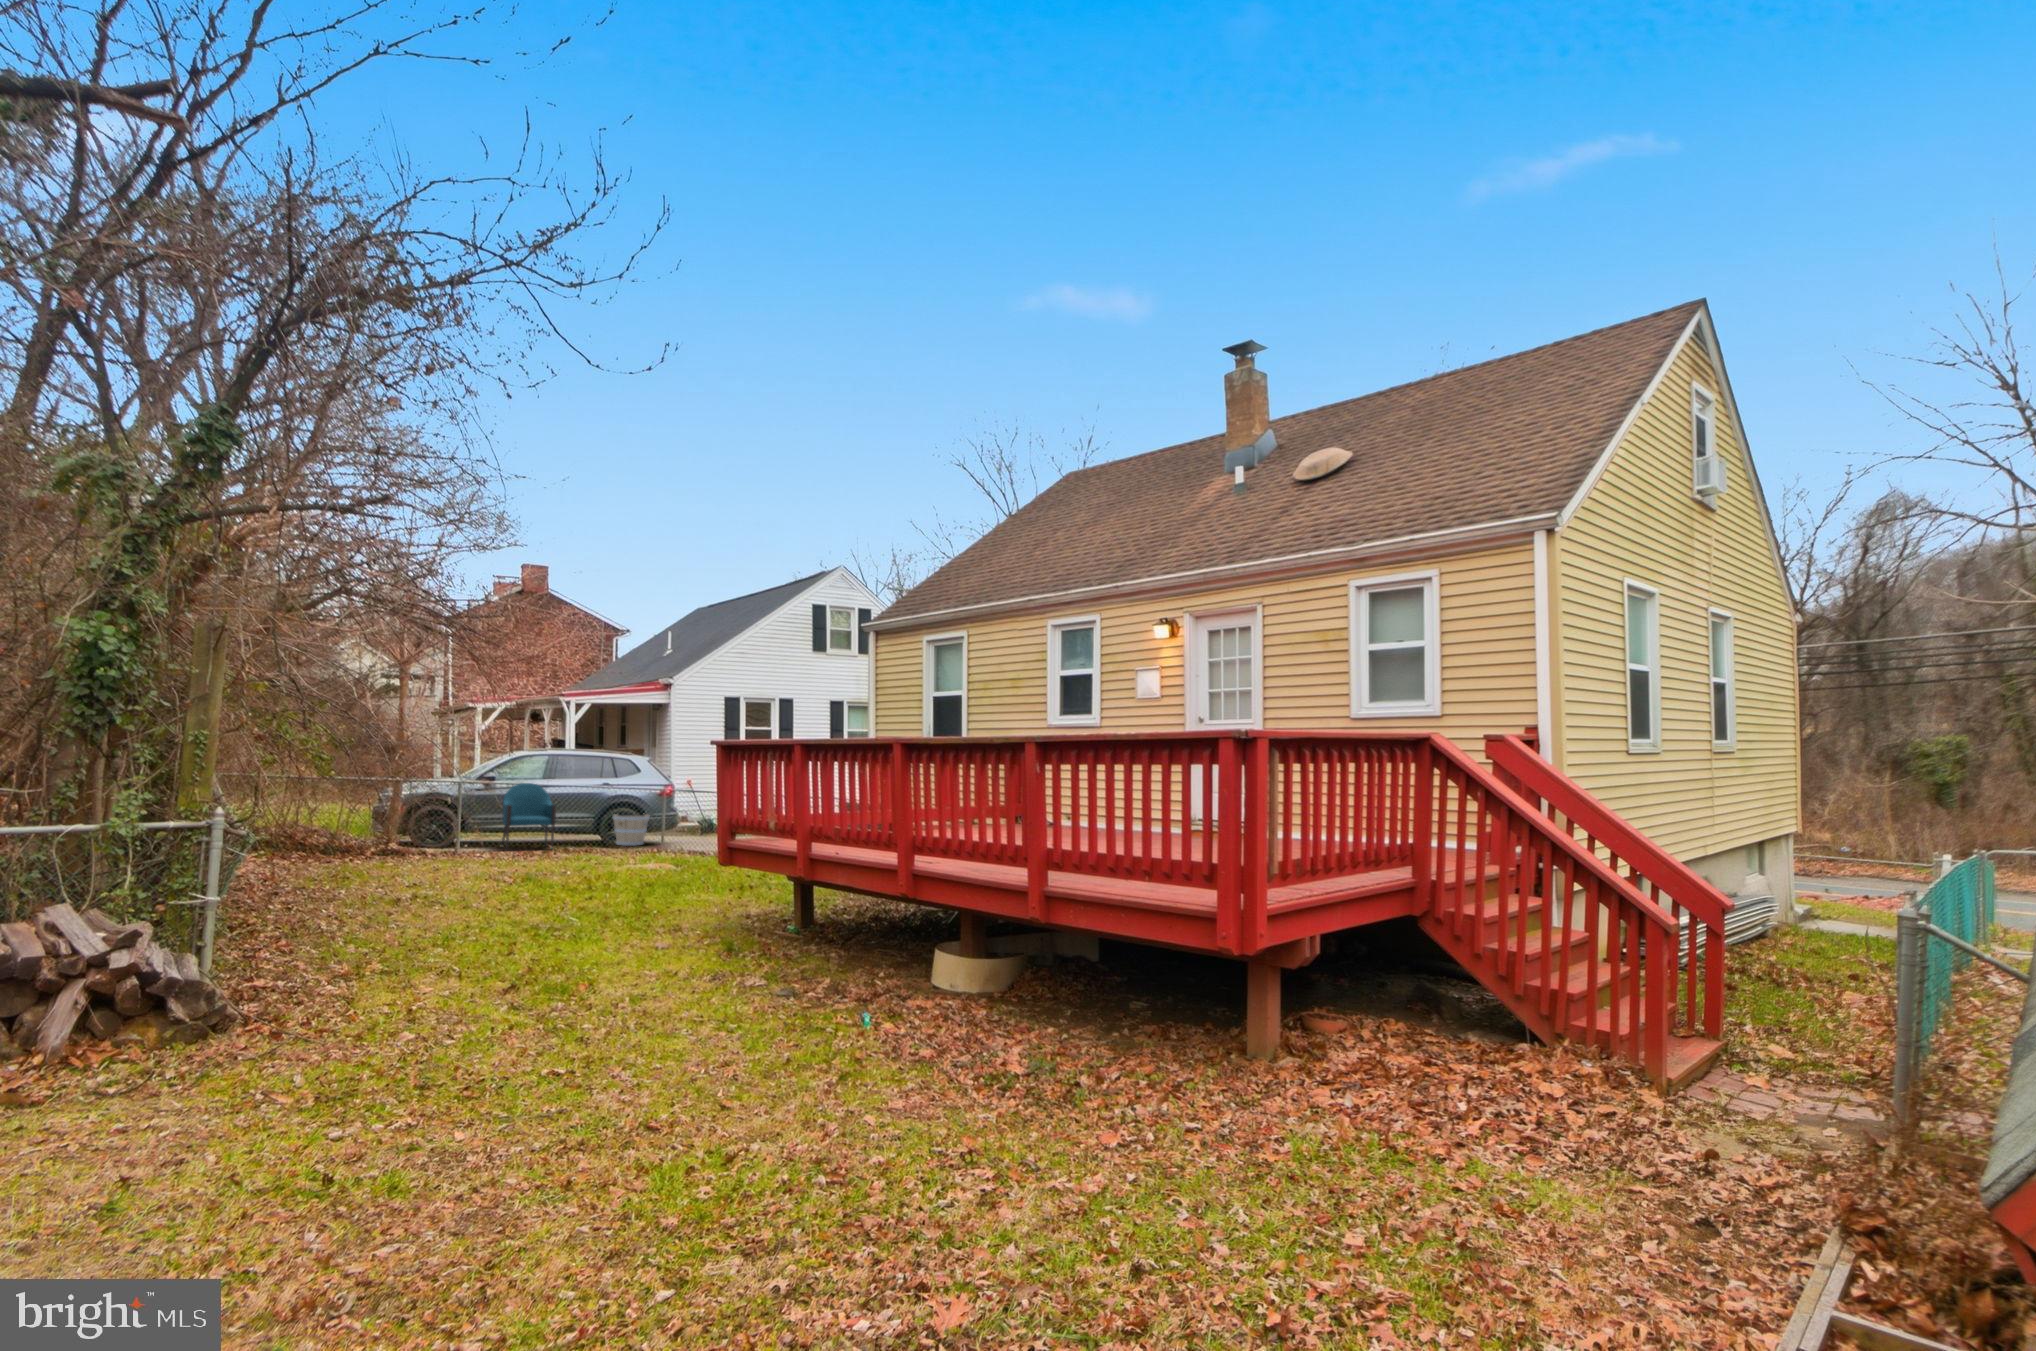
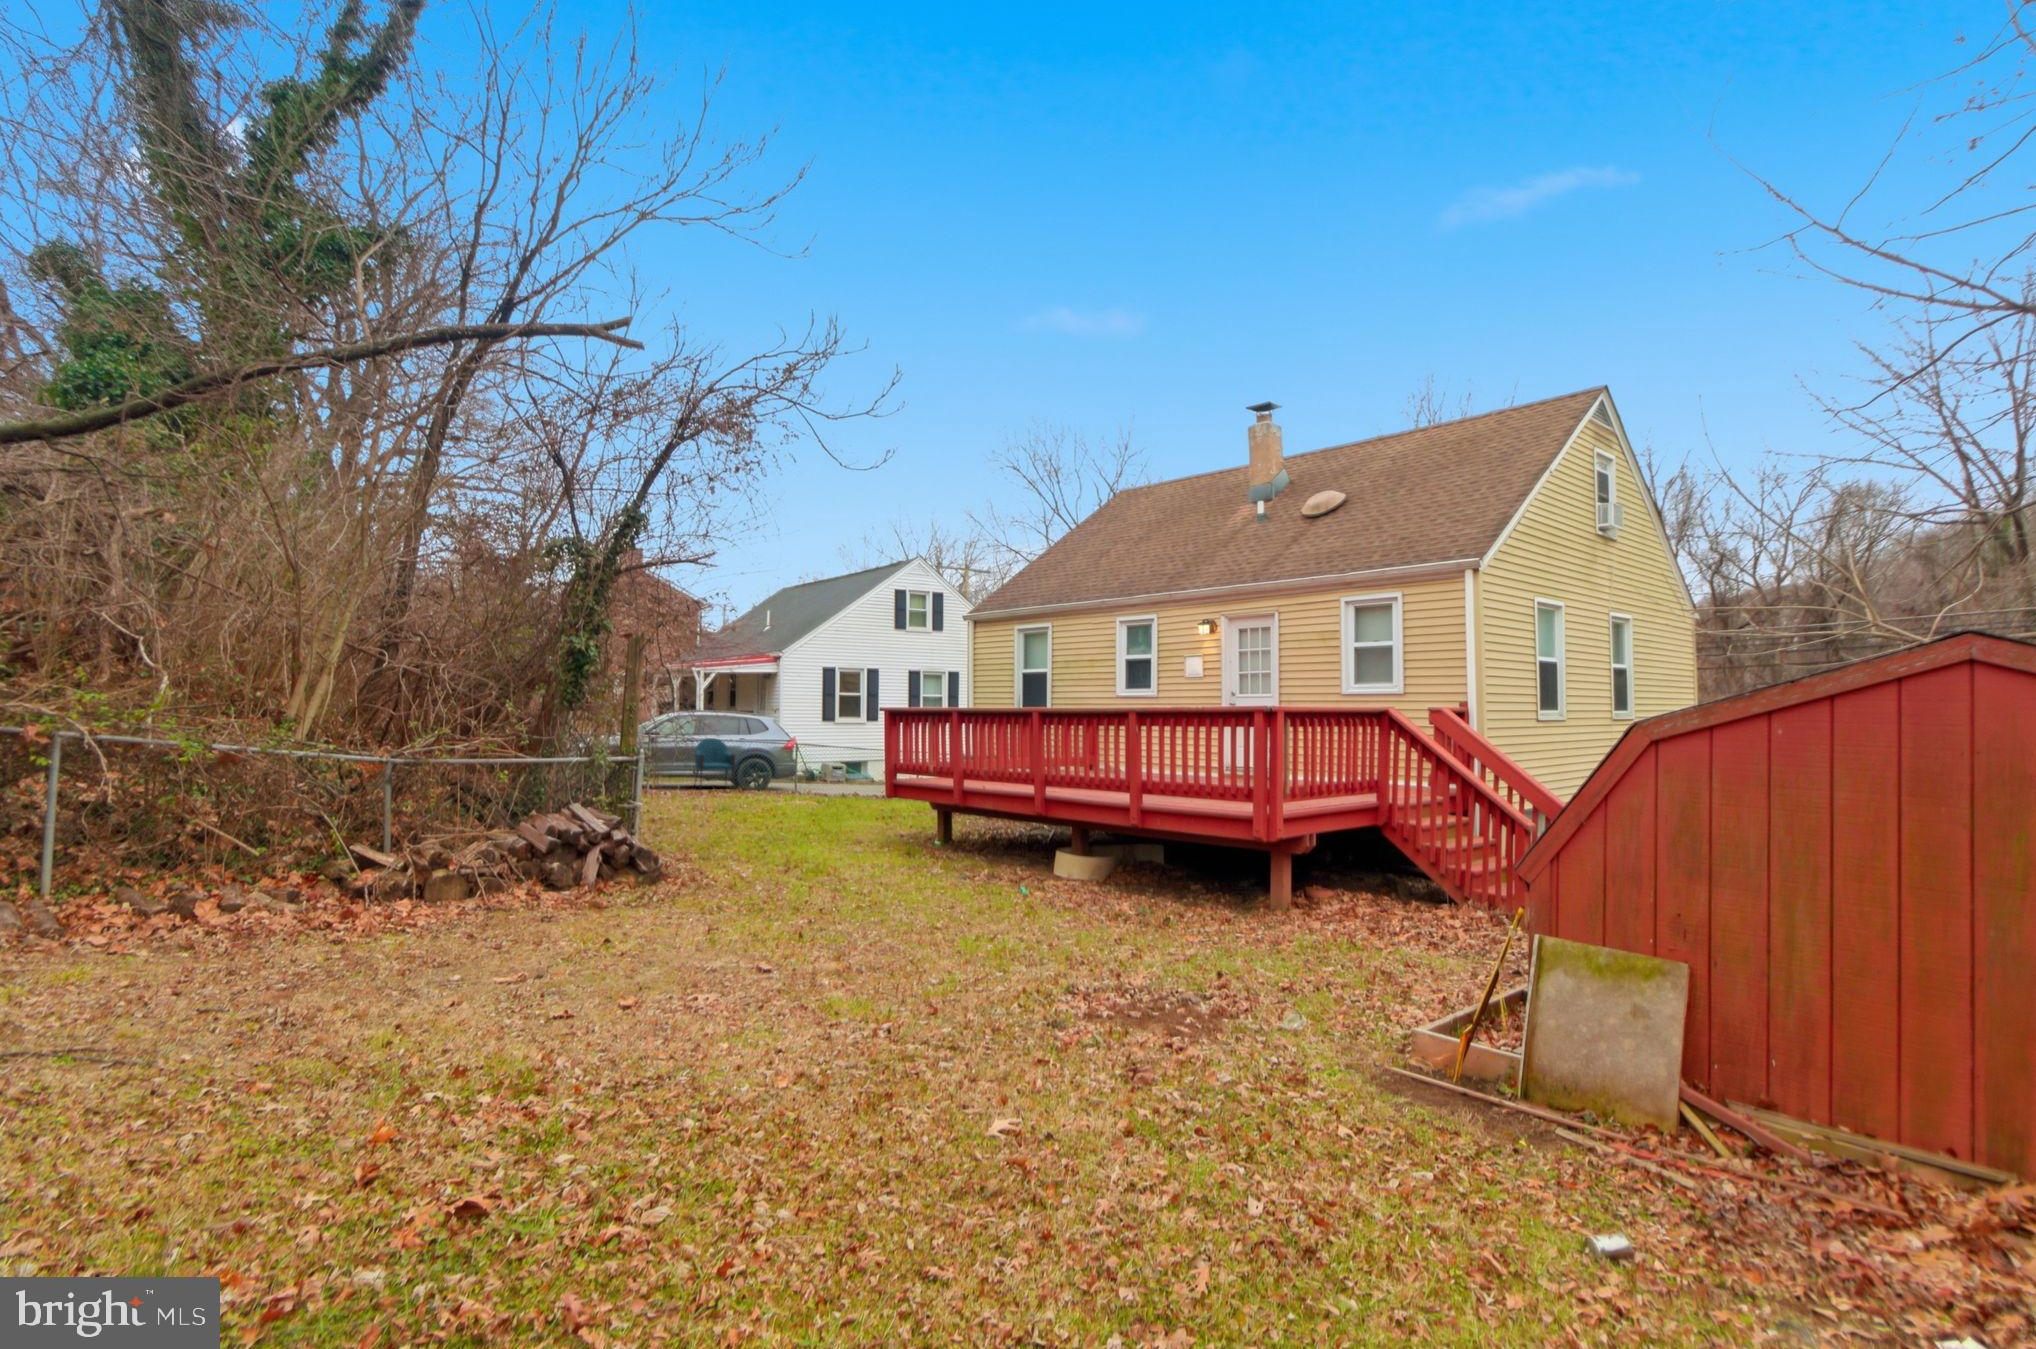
wooden bucket: present [612,814,650,846] -> none [773,761,801,786]

